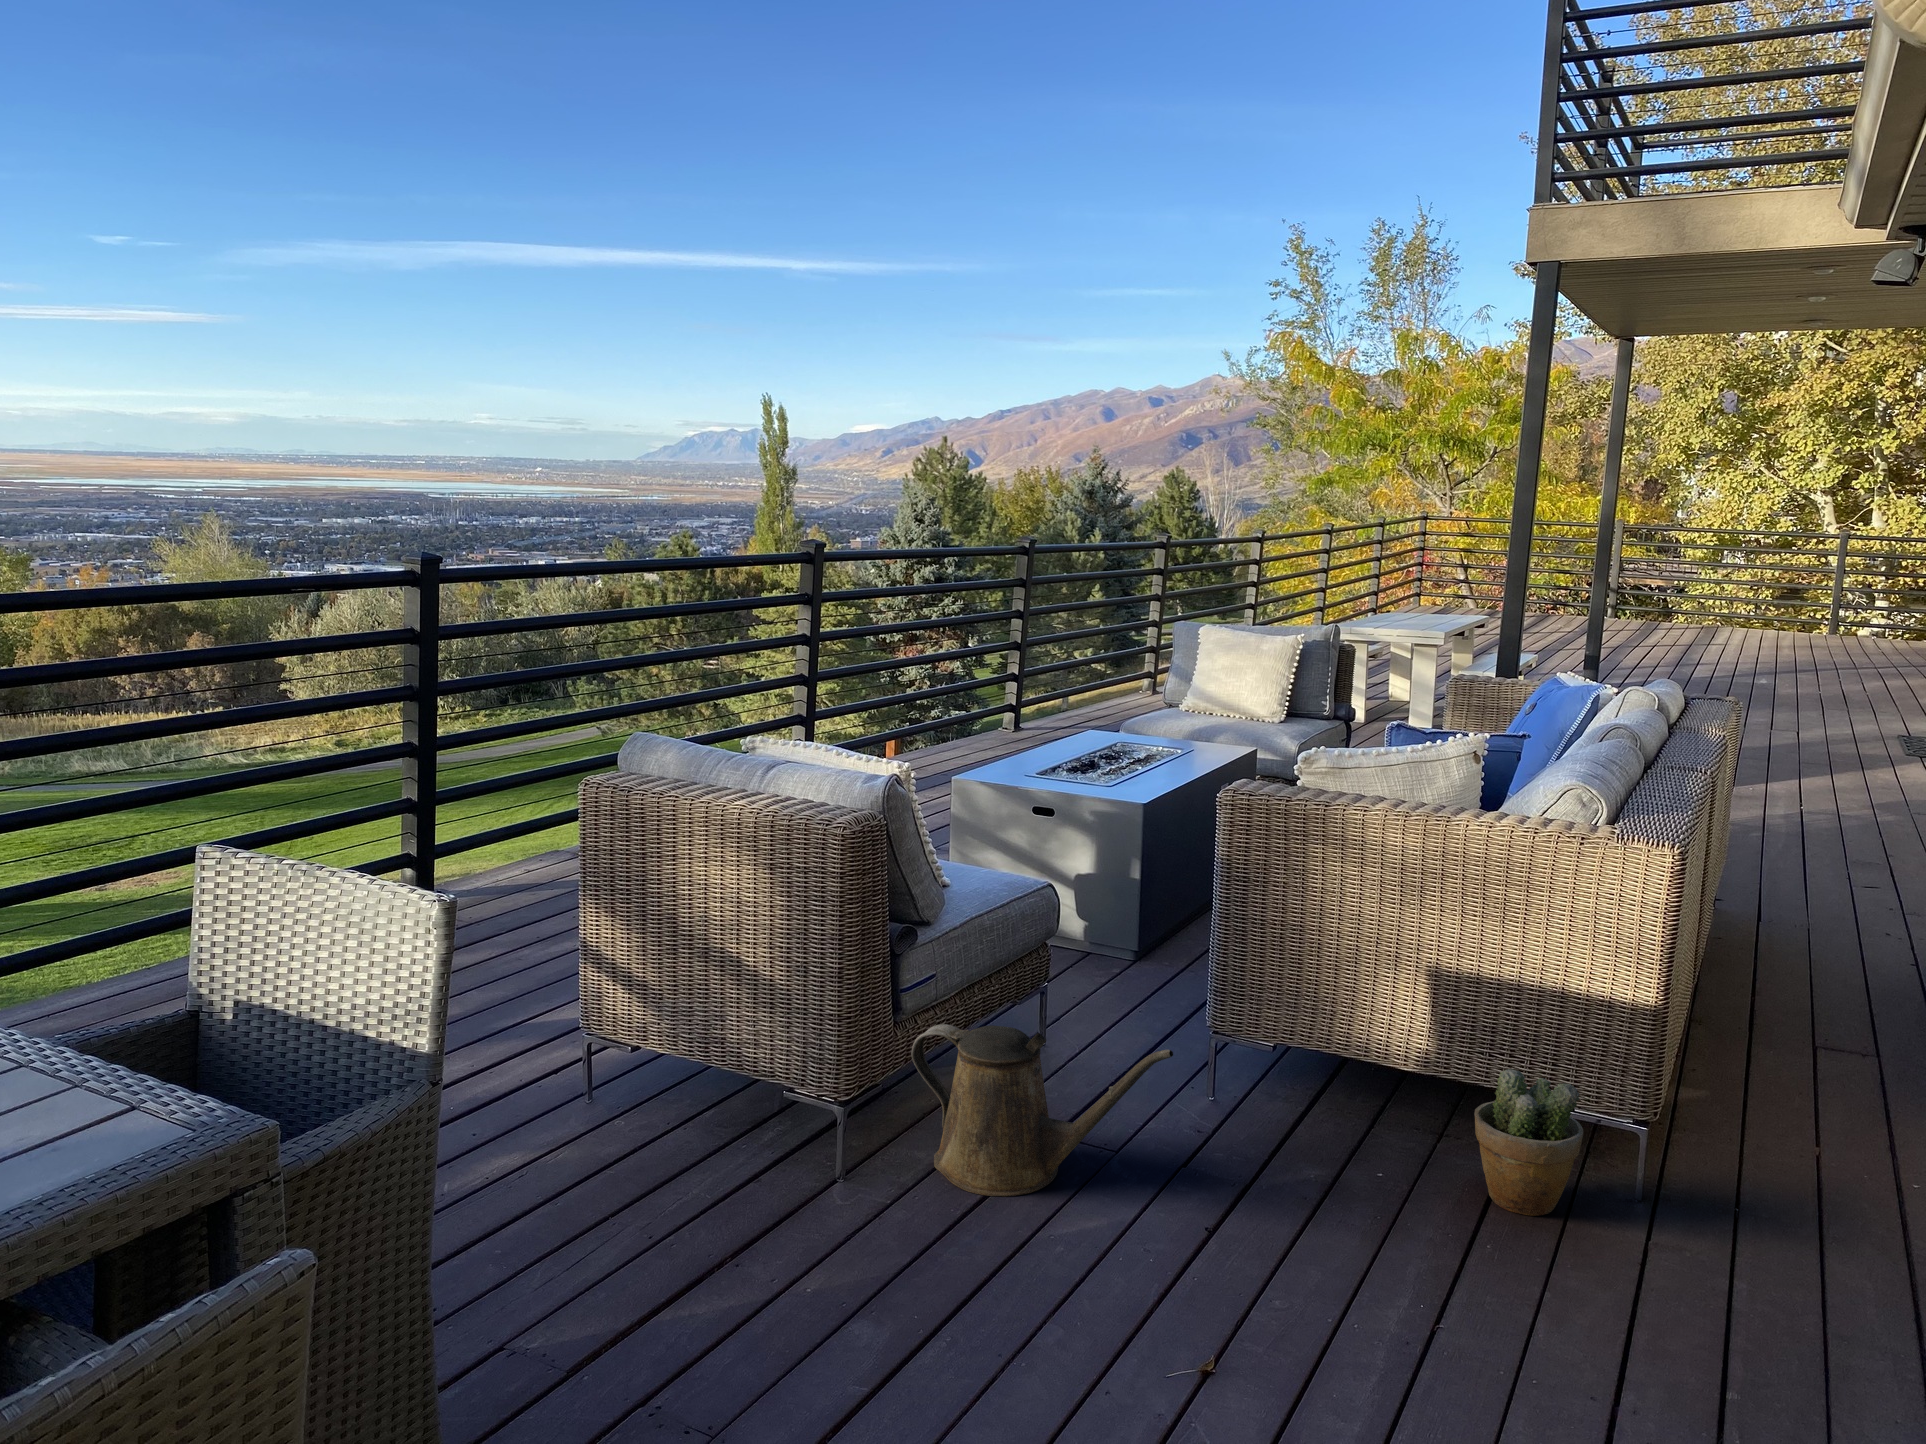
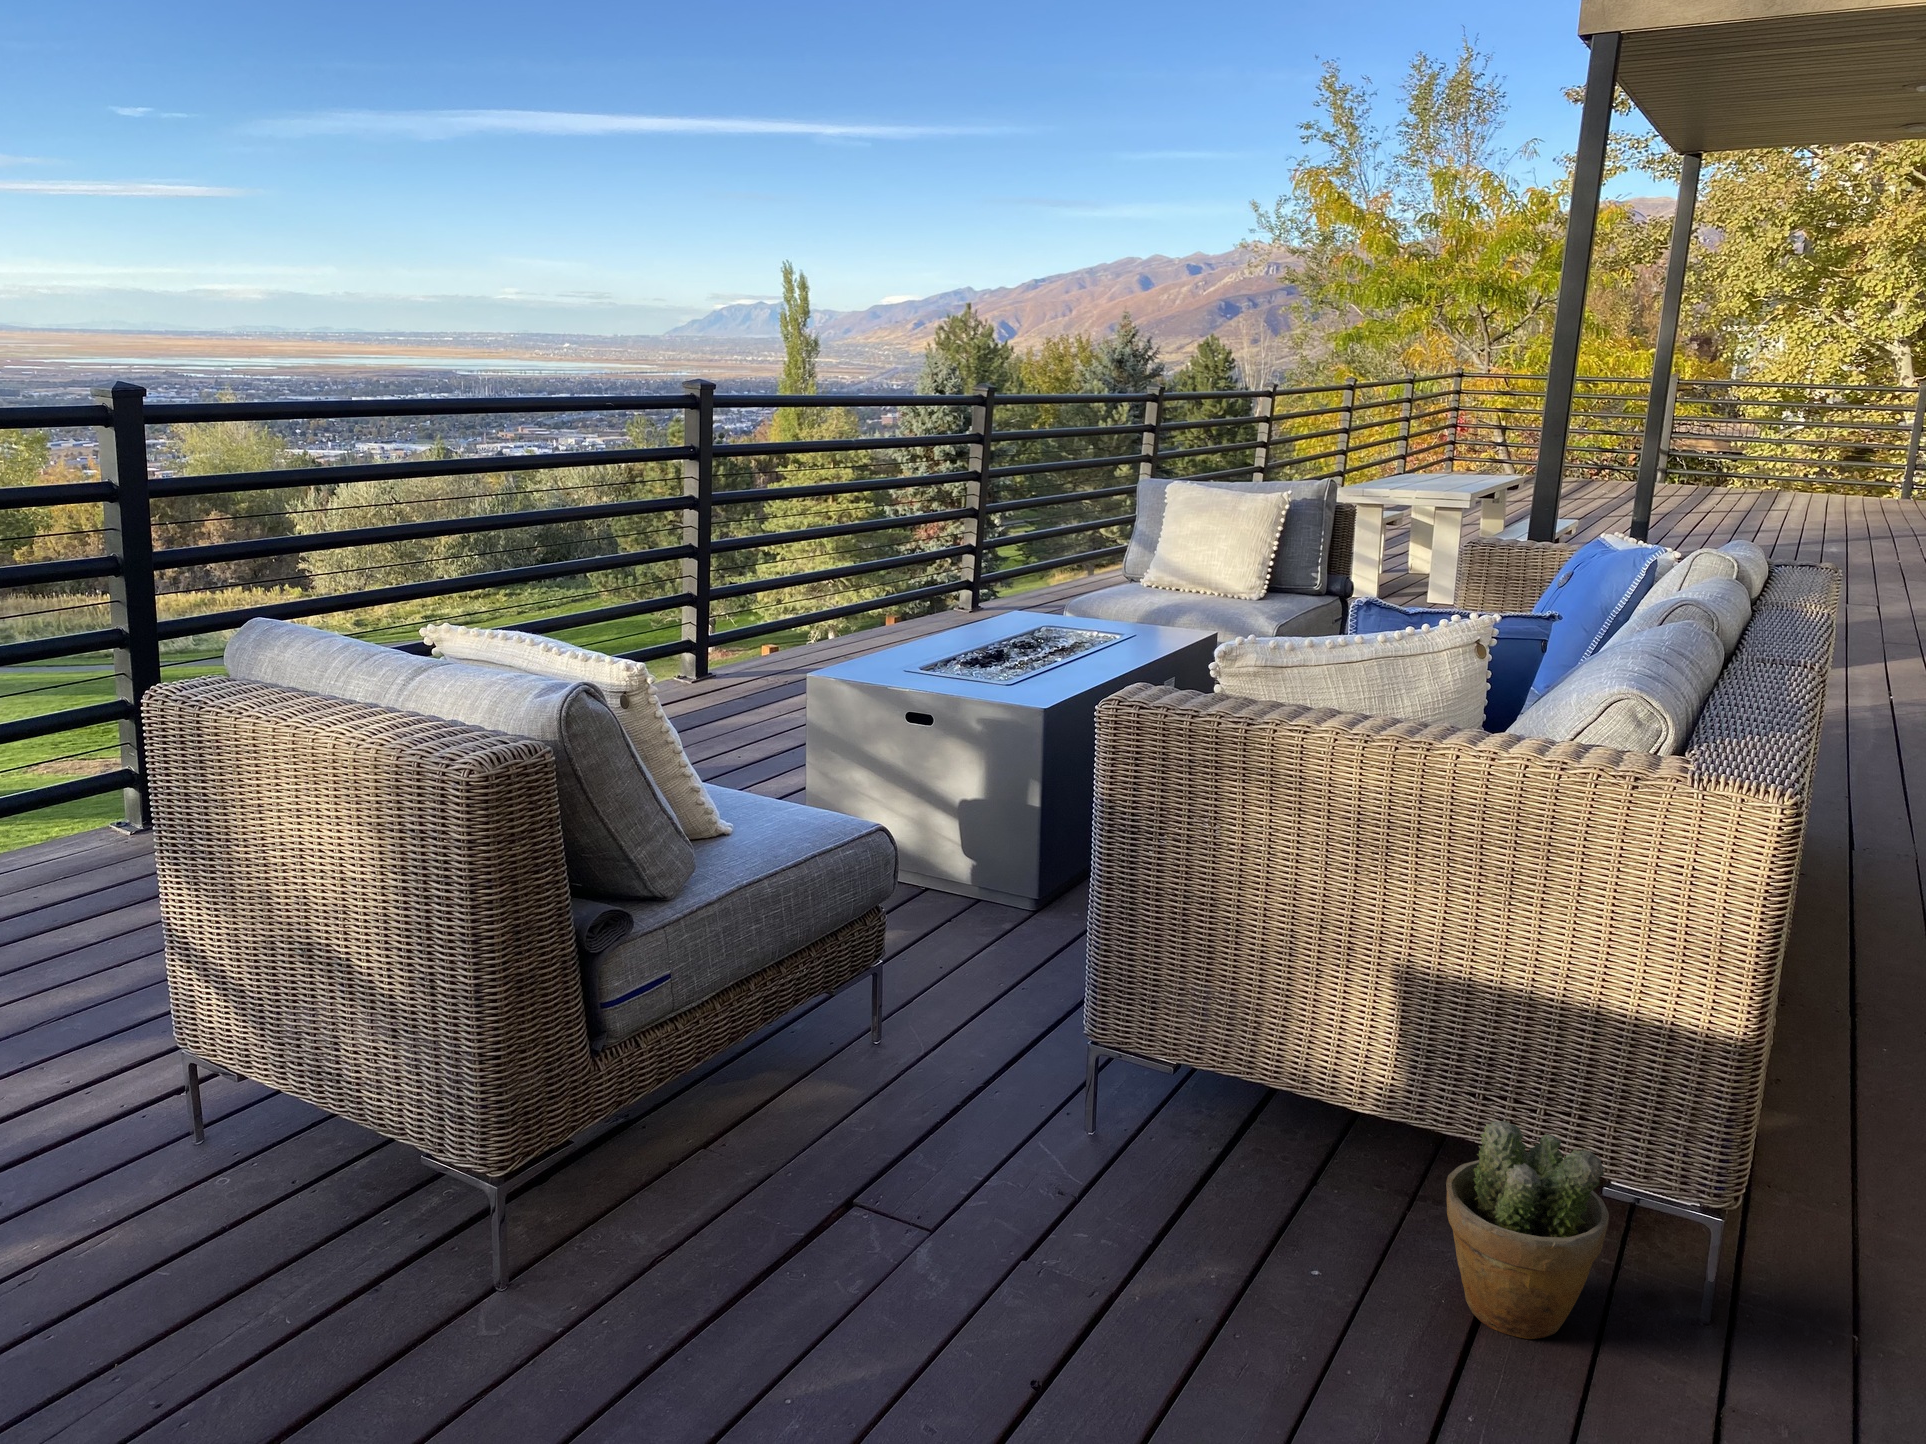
watering can: present [911,1024,1173,1196] -> none [627,1047,979,1309]

